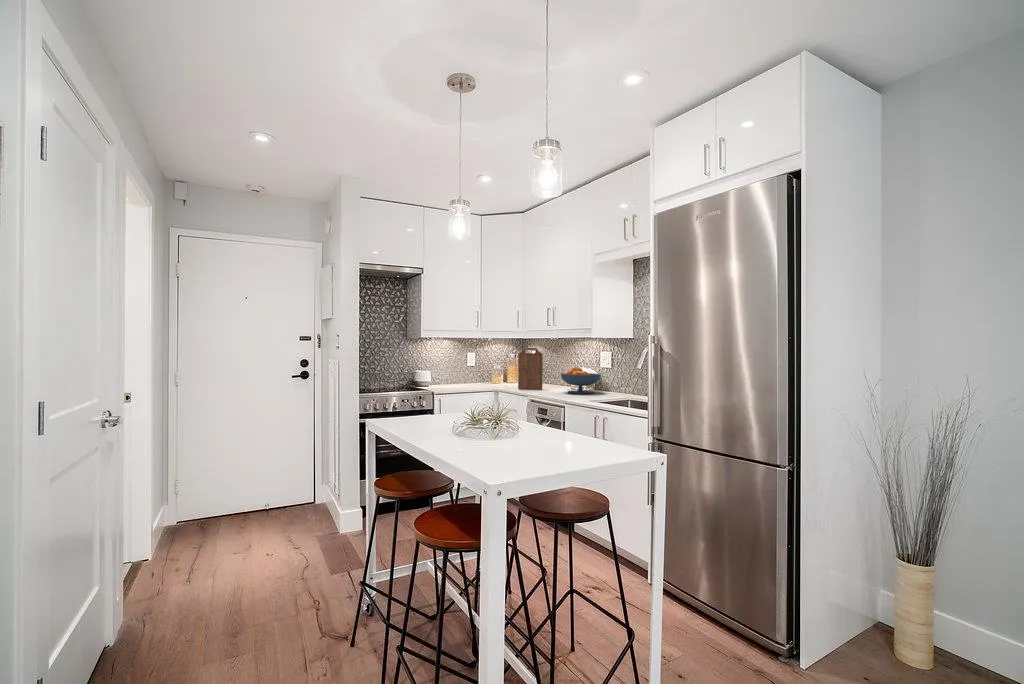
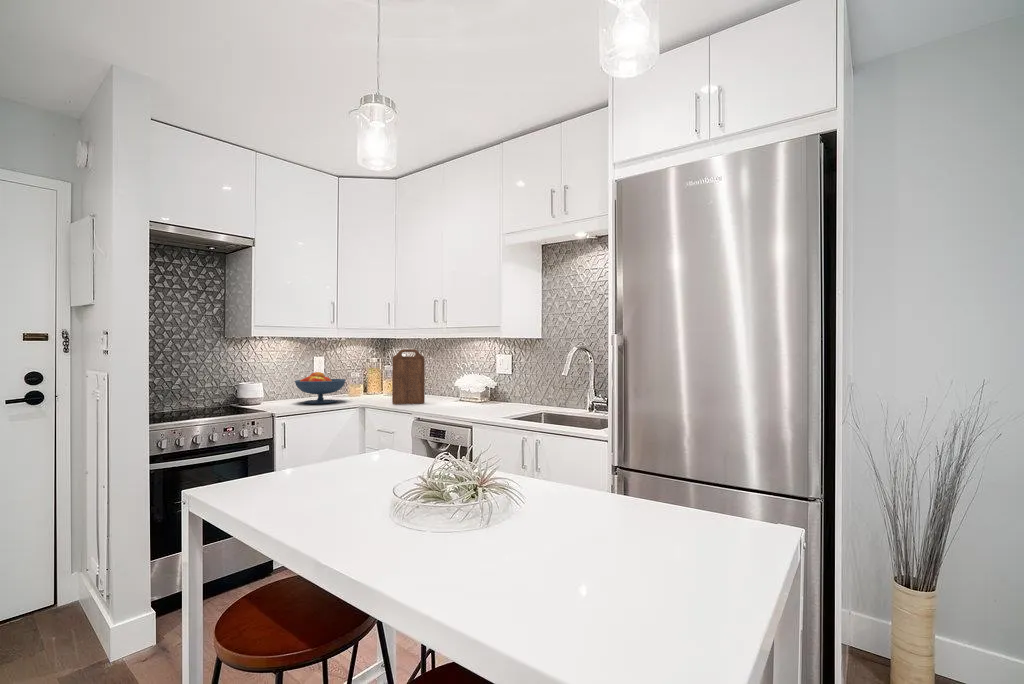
fruit bowl: present [560,367,601,394] -> present [295,372,346,404]

